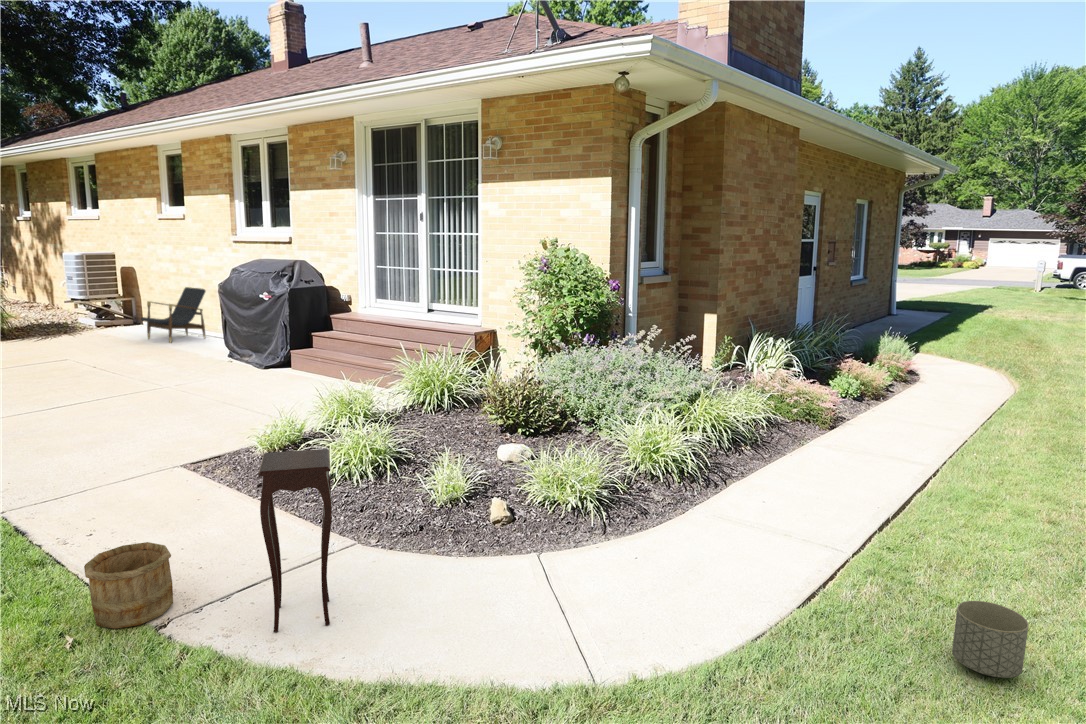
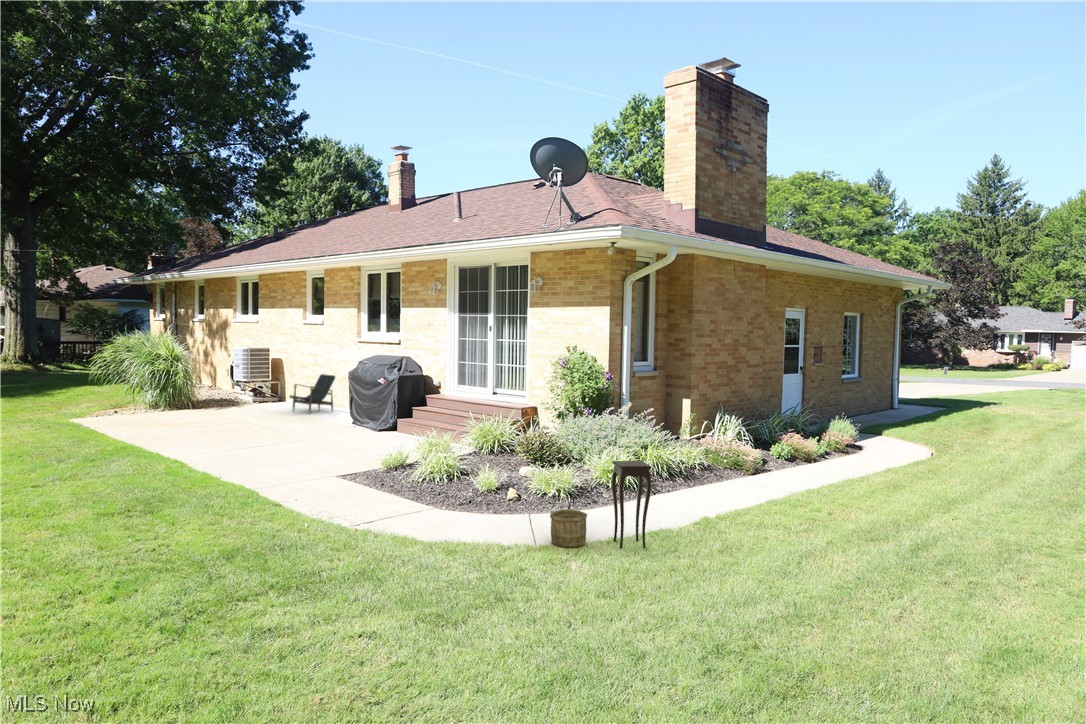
side table: present [258,449,332,632] -> present [612,461,652,548]
wooden bucket: present [84,542,173,629] -> present [550,510,587,547]
planter: present [952,601,1029,678] -> none [704,522,733,553]

